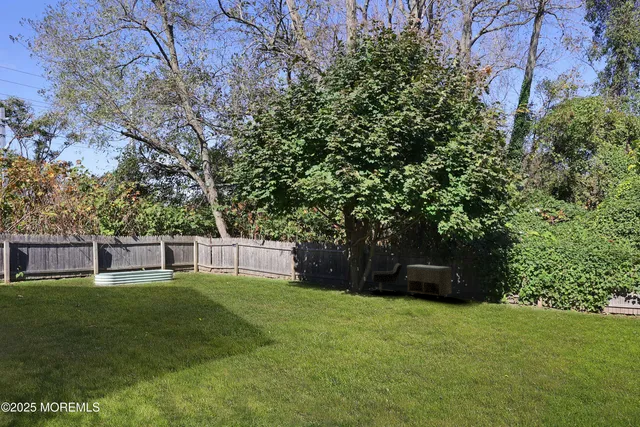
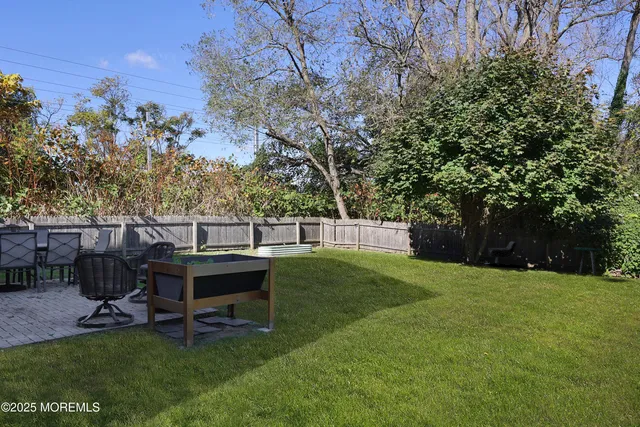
storage bench: present [407,265,452,298] -> none [521,243,562,270]
side table: none [463,271,495,306] -> present [575,248,601,275]

